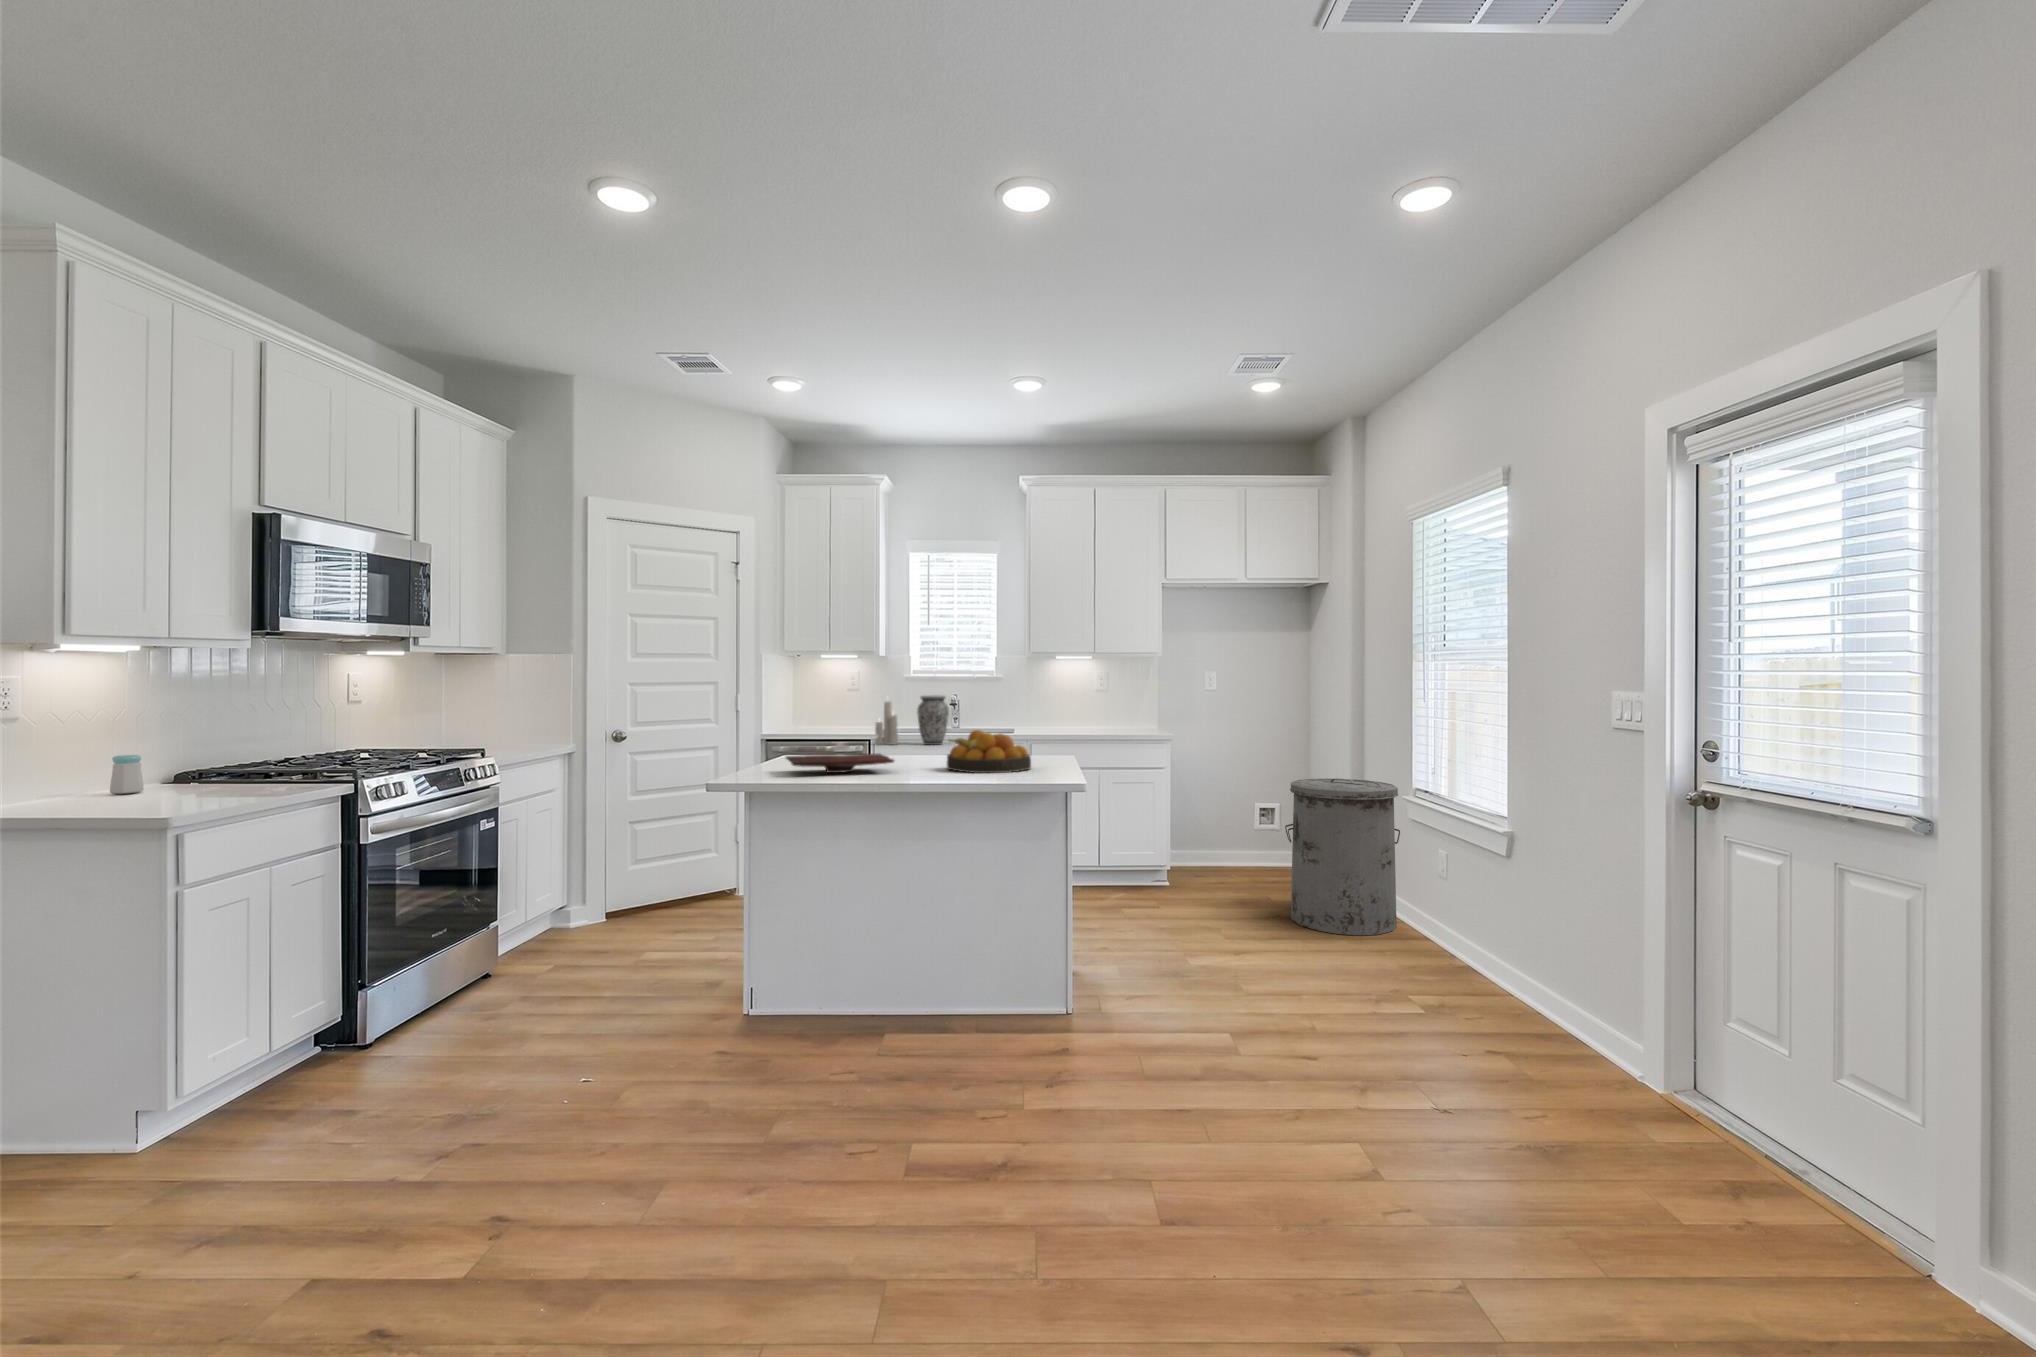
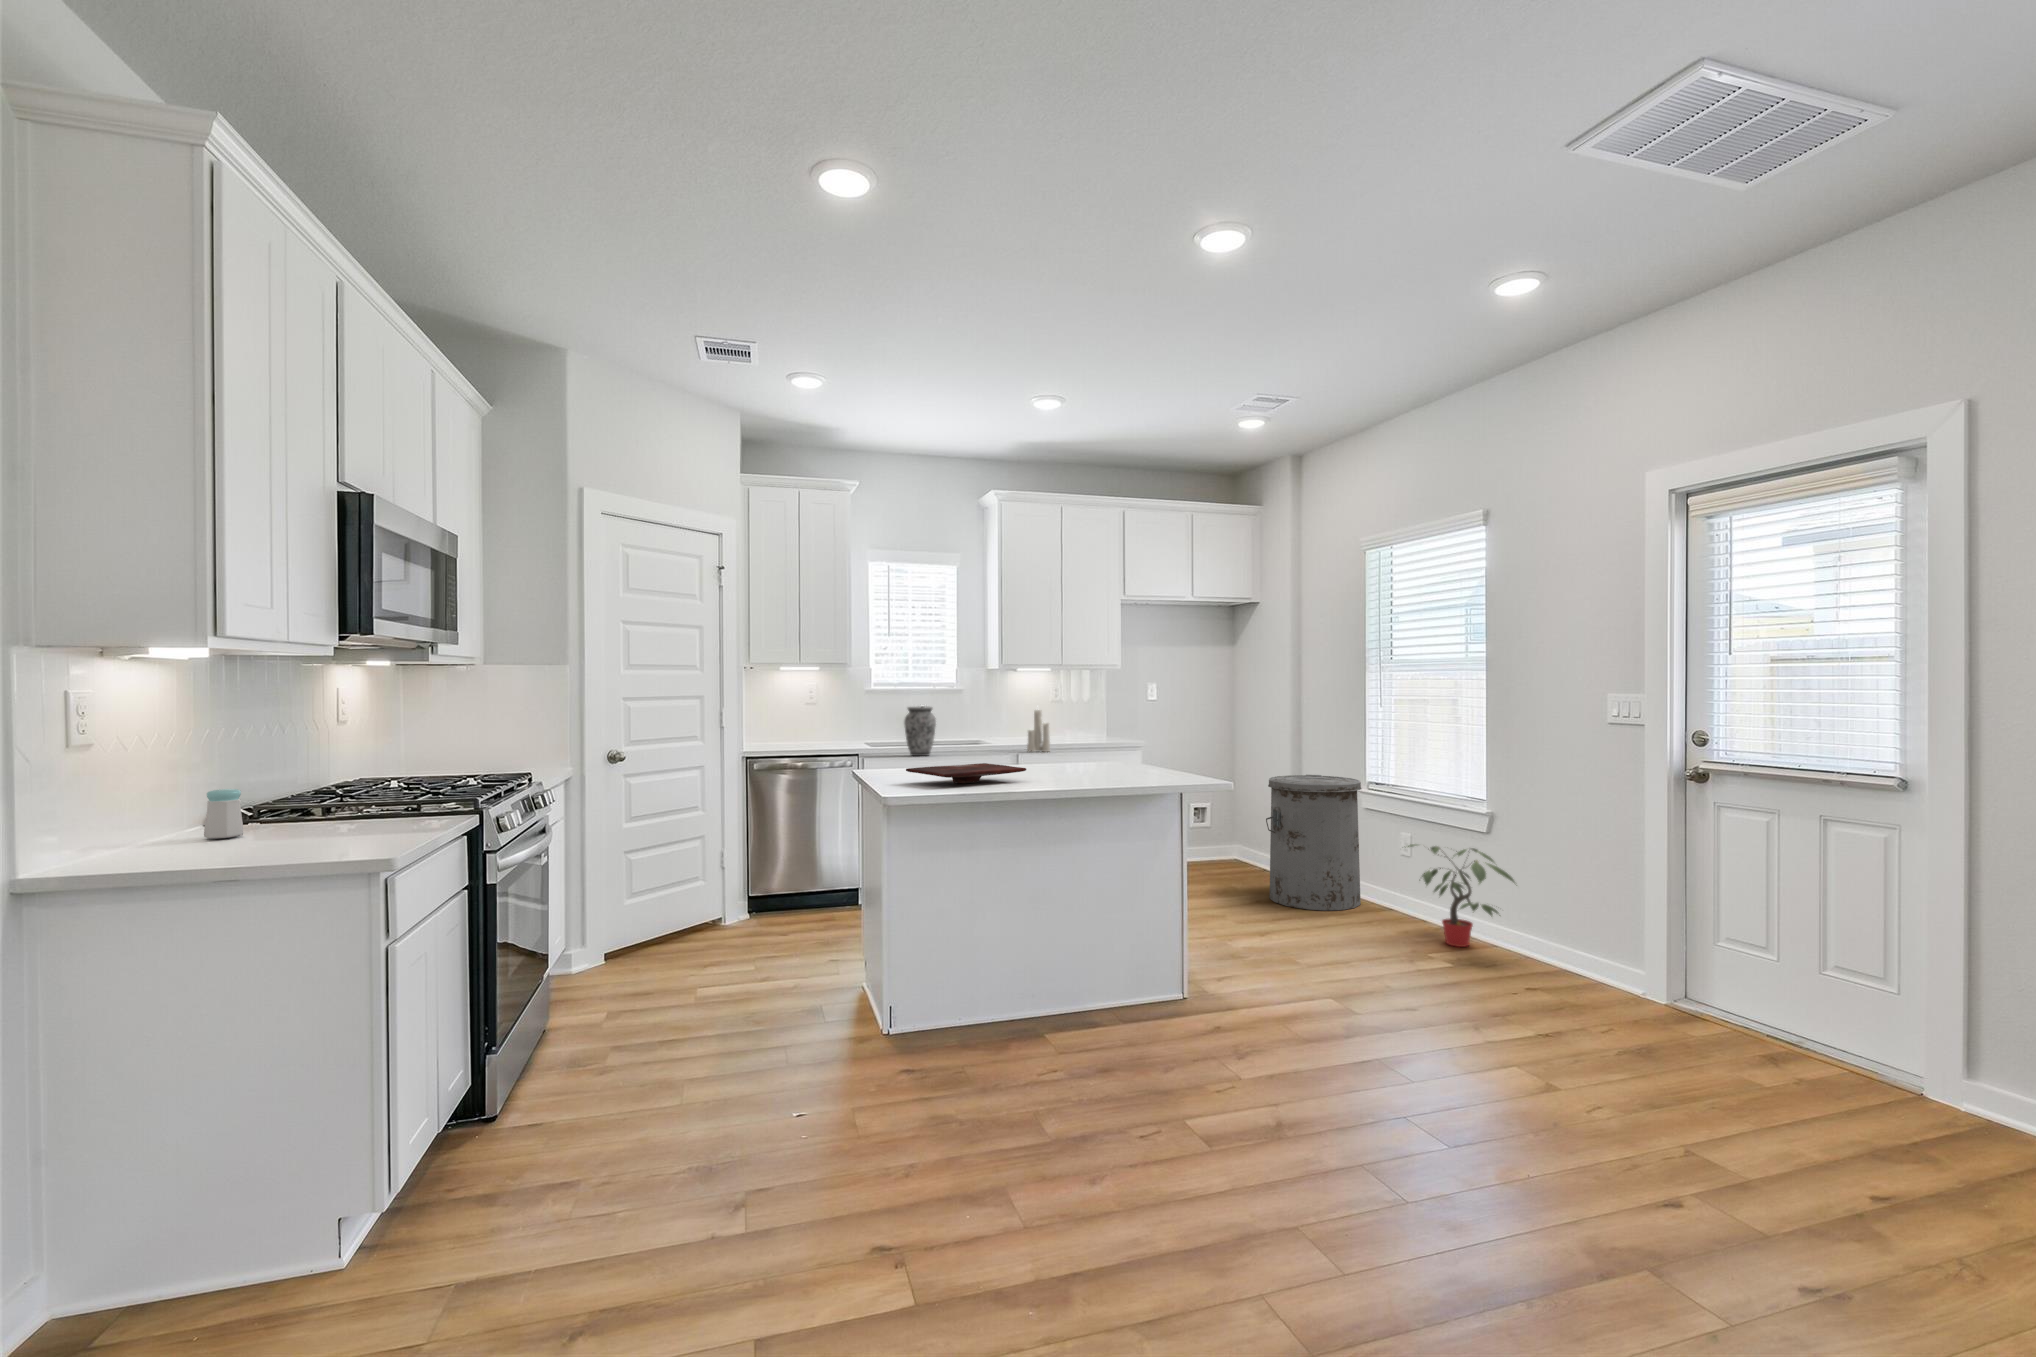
candle: present [875,701,898,745] -> present [1027,710,1050,752]
fruit bowl: present [947,730,1031,773] -> none [1051,738,1134,778]
potted plant: none [1397,865,1518,992] -> present [1408,844,1515,947]

